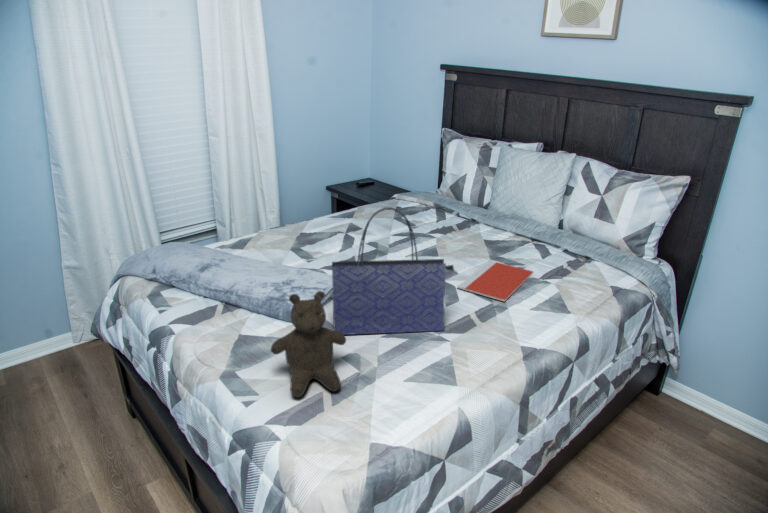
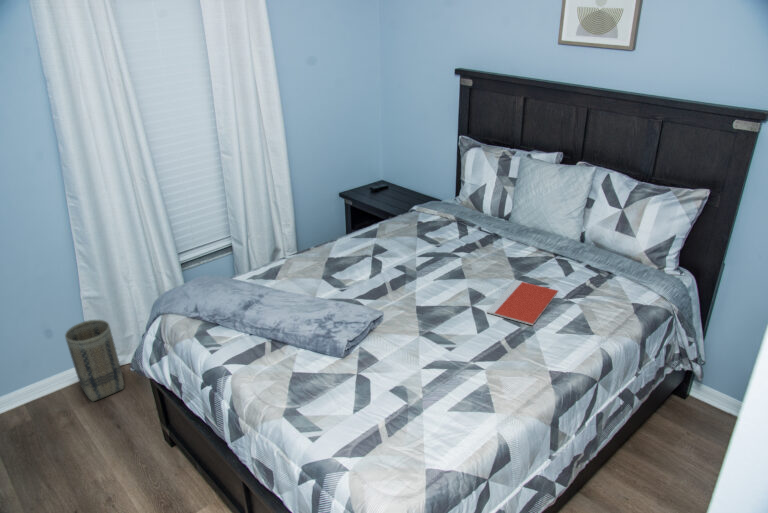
tote bag: present [332,207,454,335] -> none [374,252,486,369]
basket: none [29,287,90,370] -> present [65,320,124,401]
teddy bear: present [271,291,346,397] -> none [328,337,394,431]

